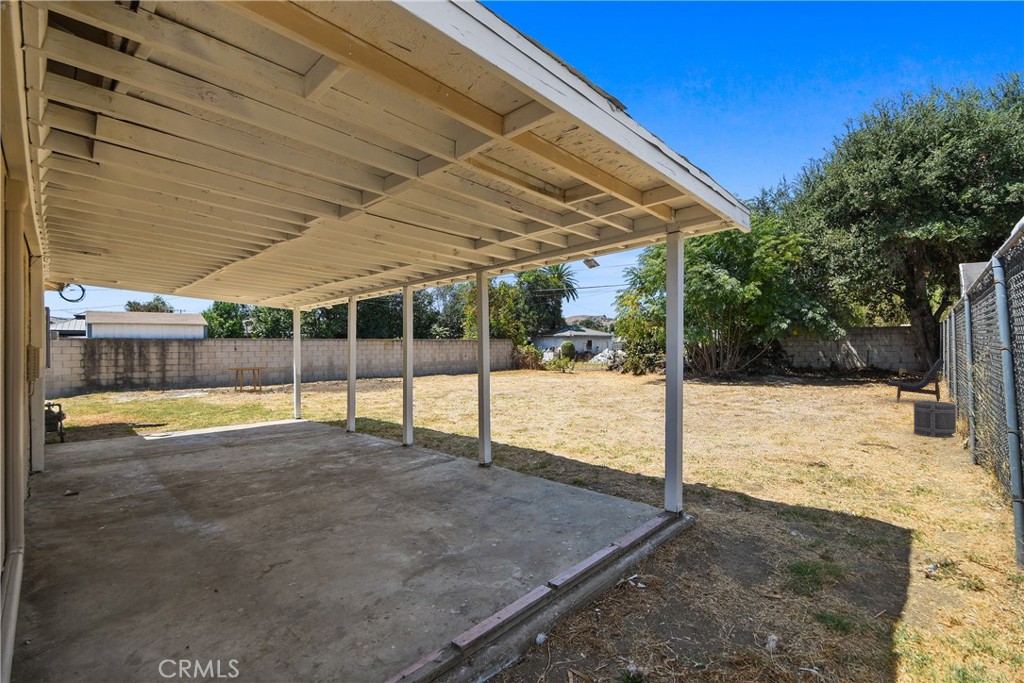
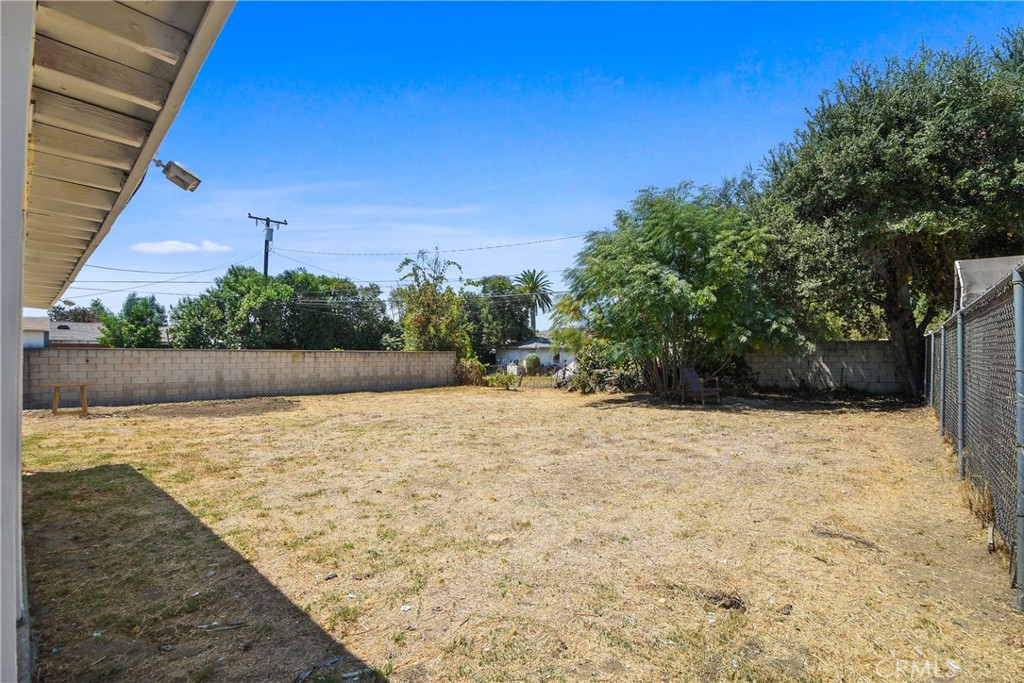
lounge chair: present [889,359,944,403] -> present [680,369,722,405]
bucket: present [914,401,956,437] -> none [910,460,977,523]

